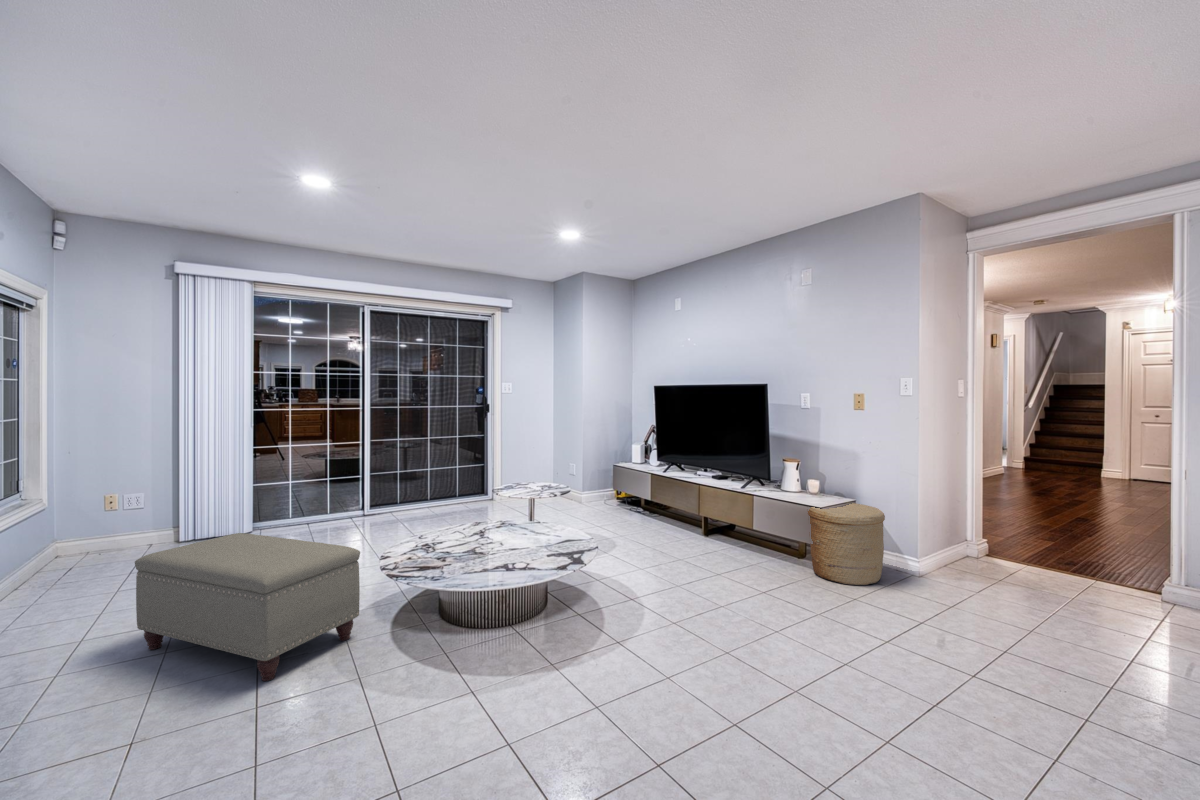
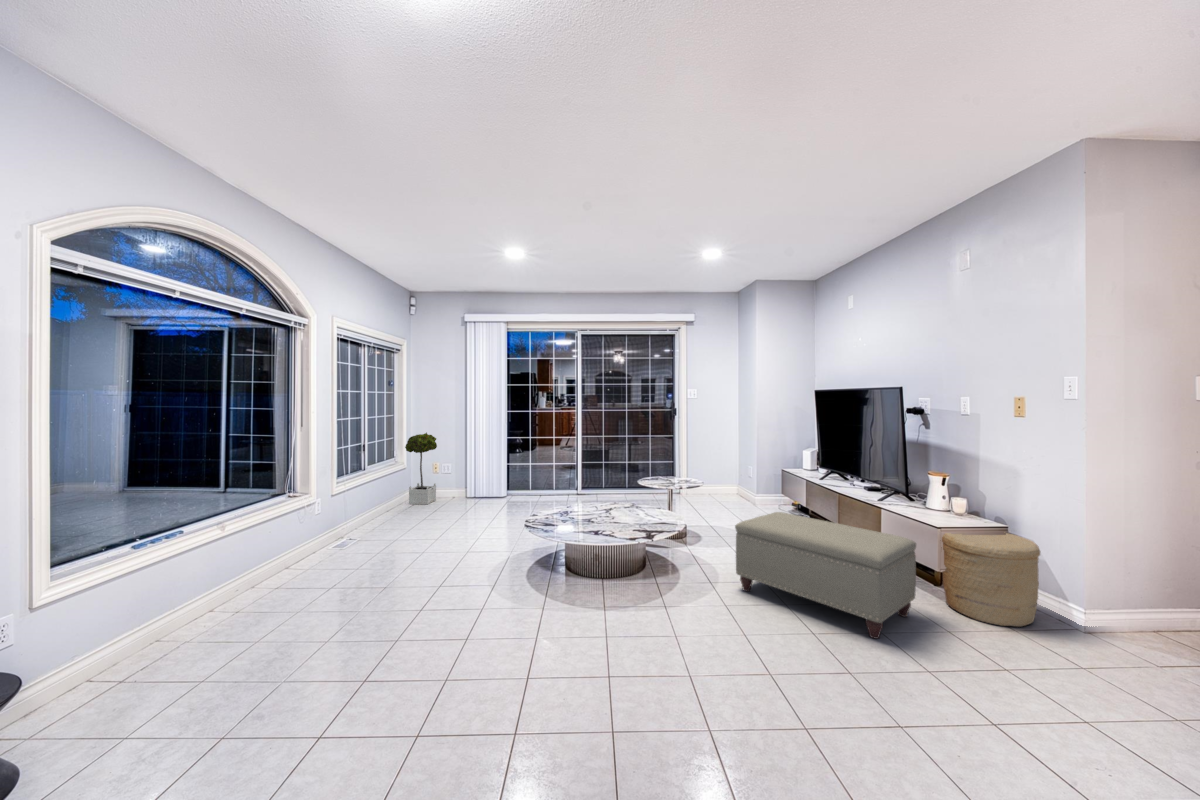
potted tree: none [51,447,120,571] -> present [405,433,437,504]
ottoman: present [135,533,360,681] -> present [735,512,916,639]

